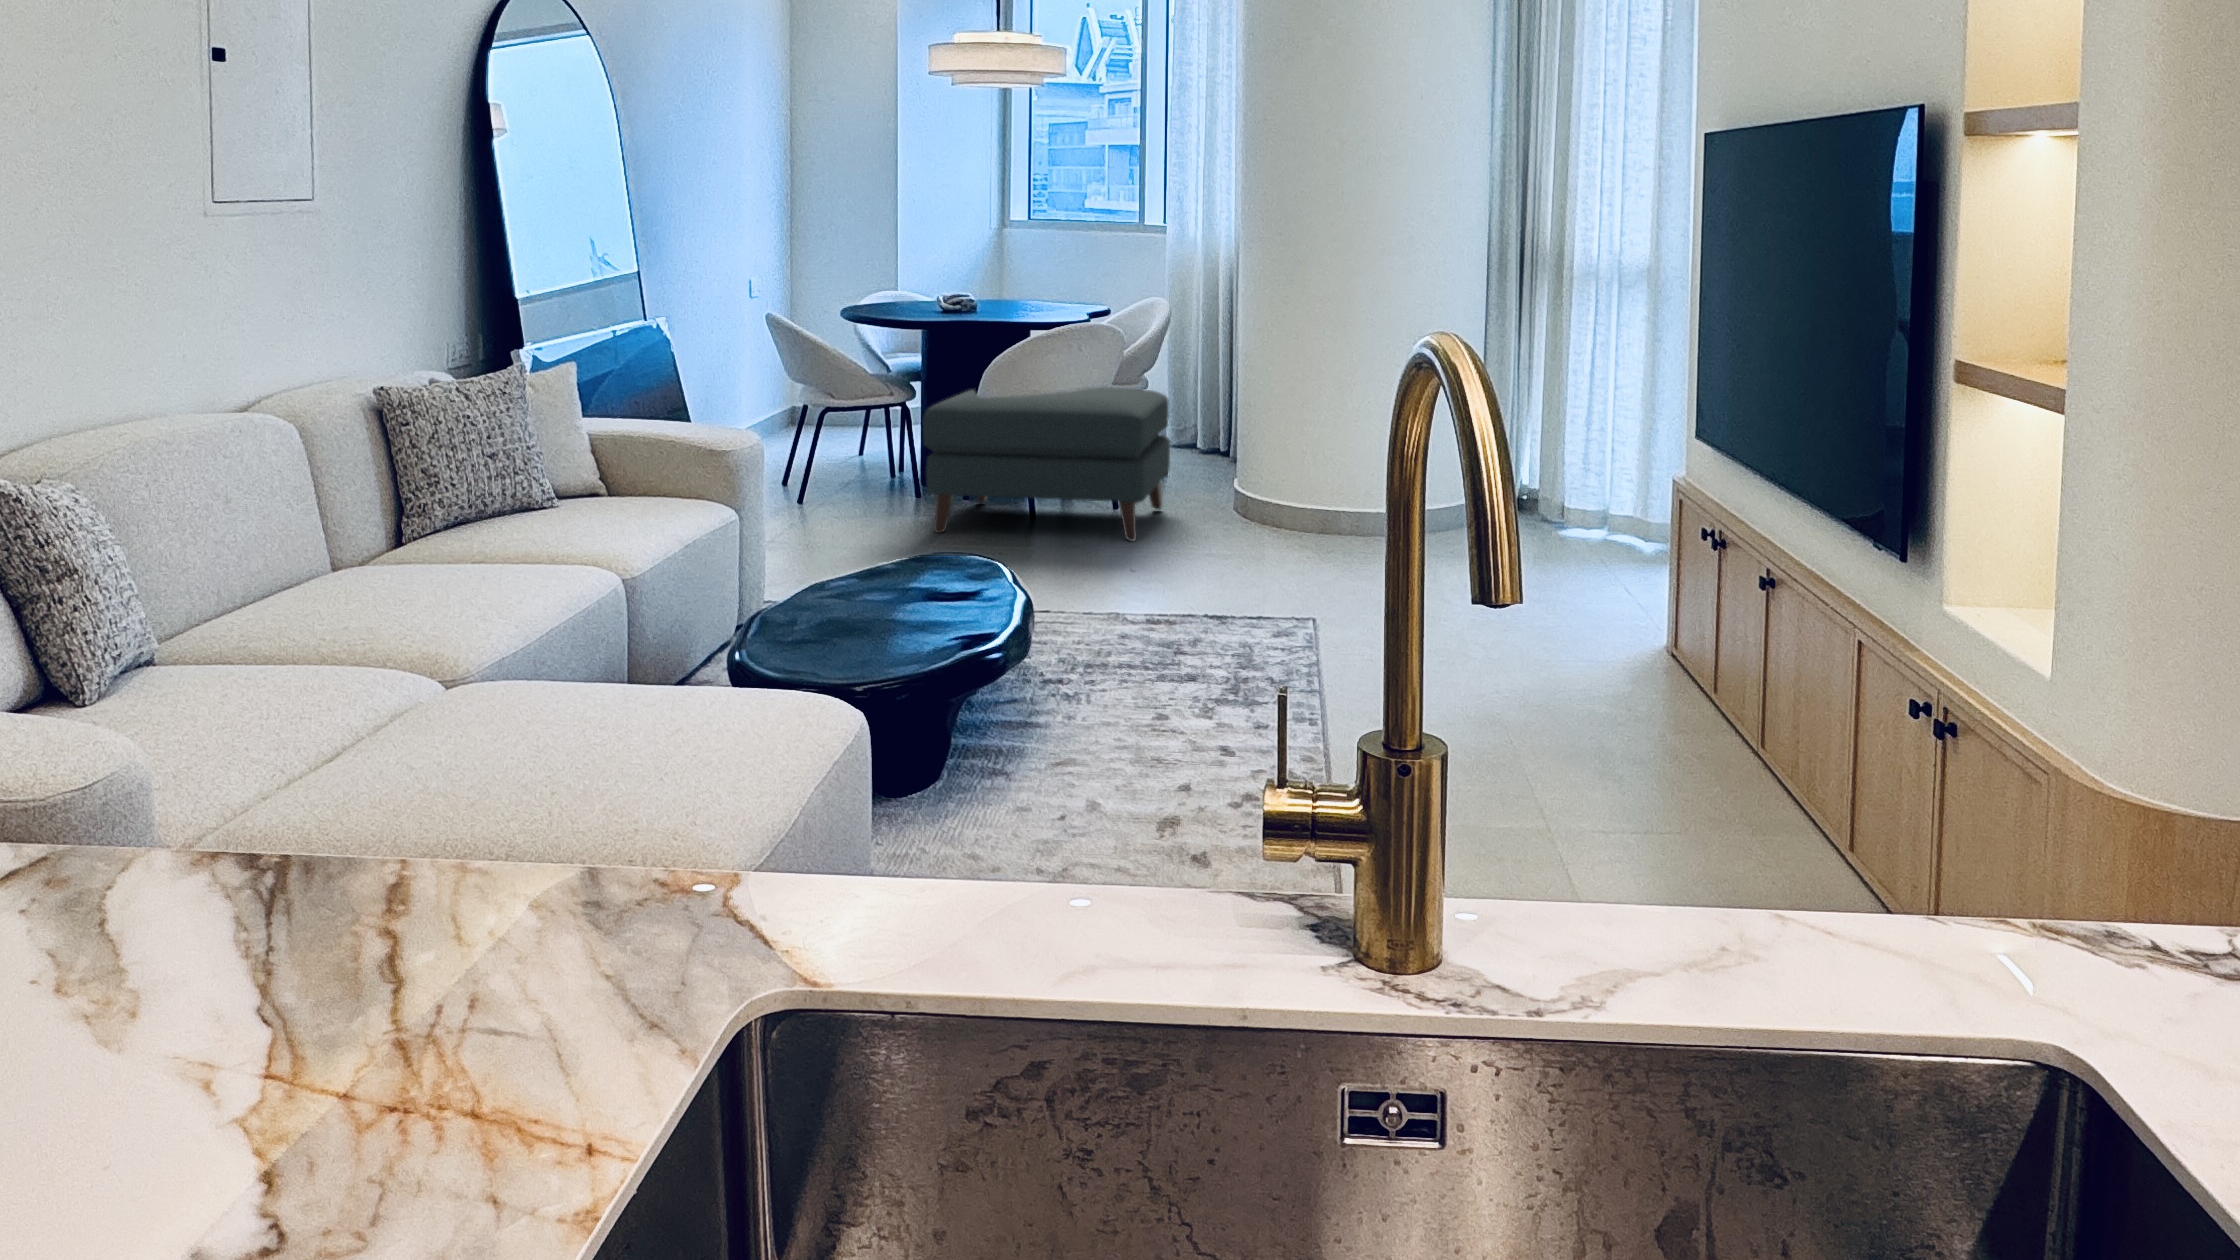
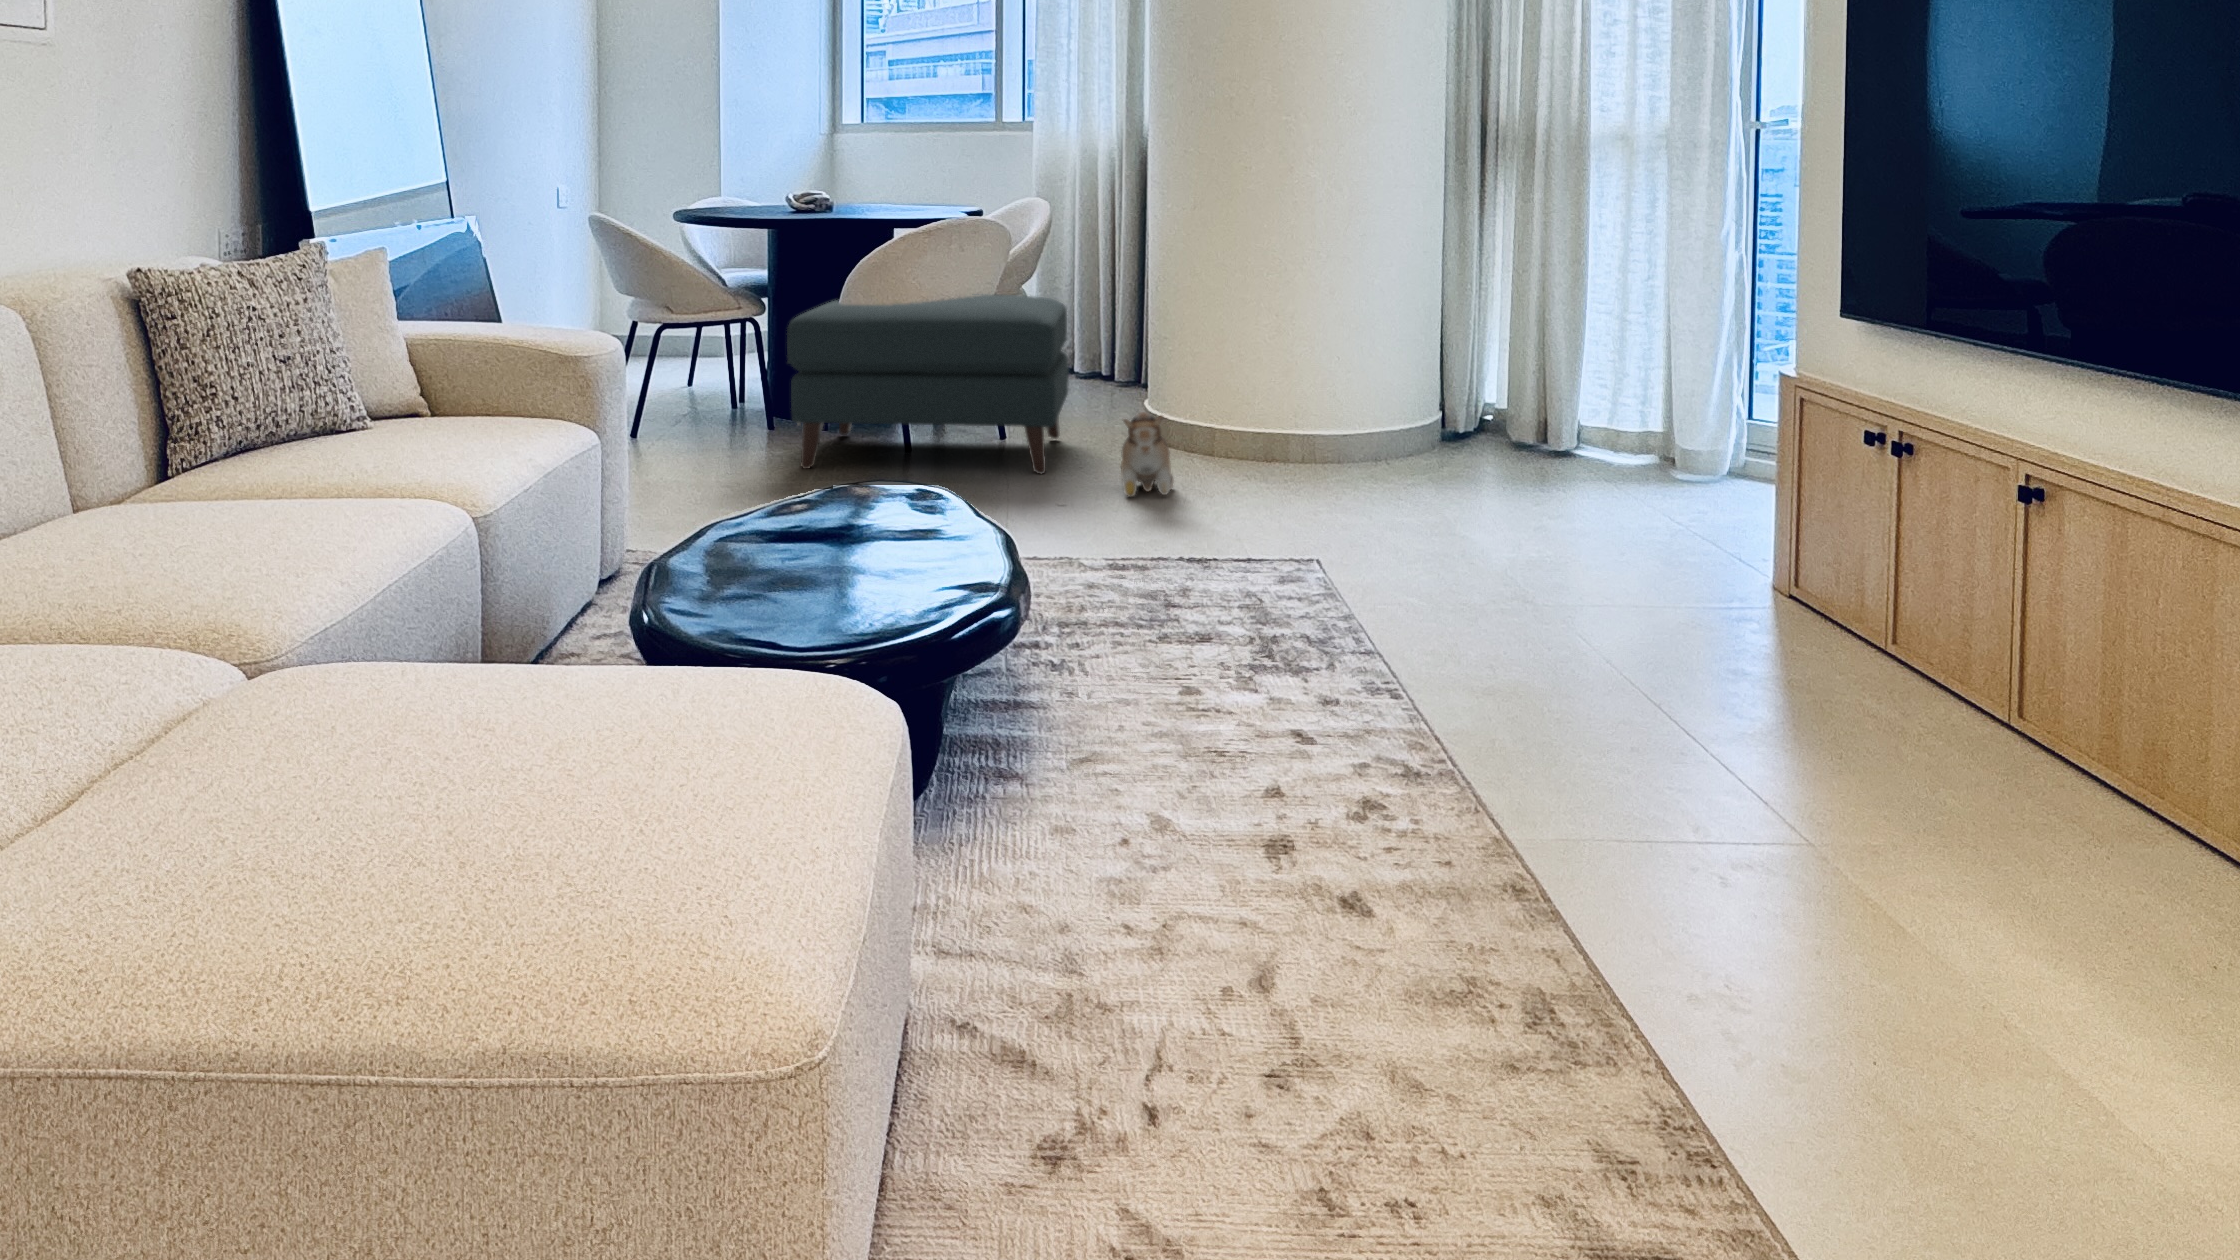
plush toy: none [1186,493,1235,563] -> present [1121,412,1173,497]

